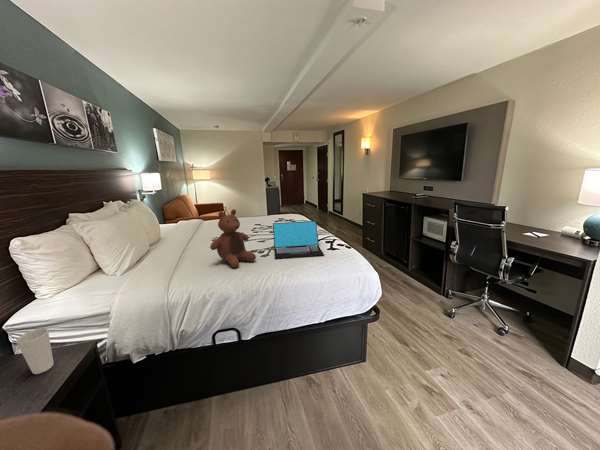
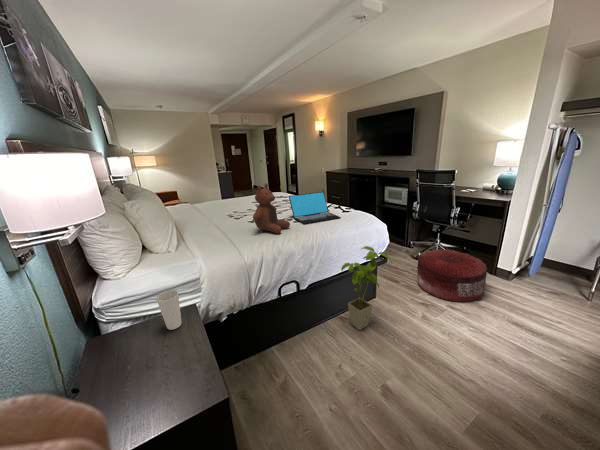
house plant: none [299,300,359,406] -> present [341,246,391,330]
pouf: none [432,310,542,405] -> present [416,249,487,301]

